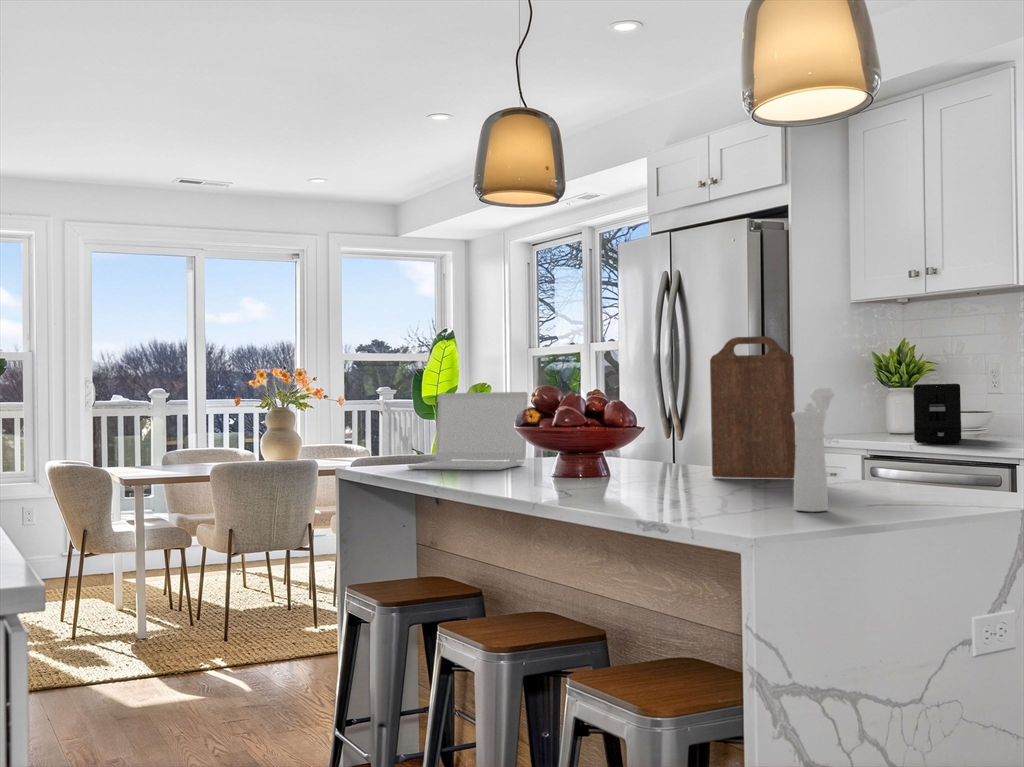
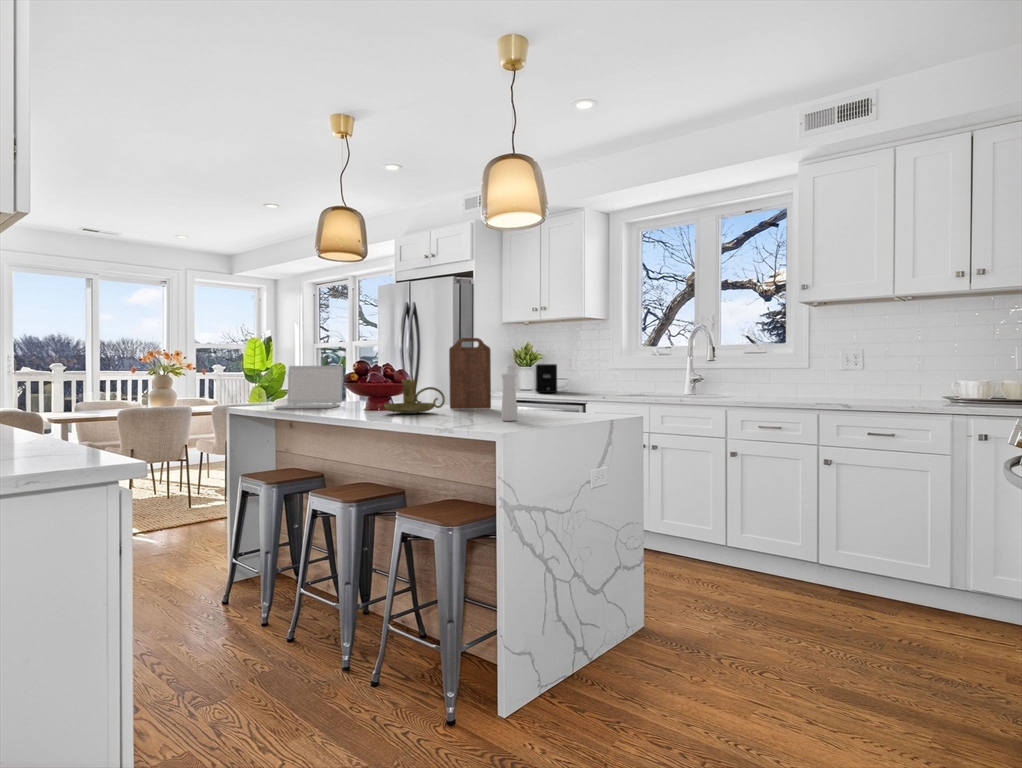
candle holder: none [578,421,694,486] -> present [384,380,445,414]

